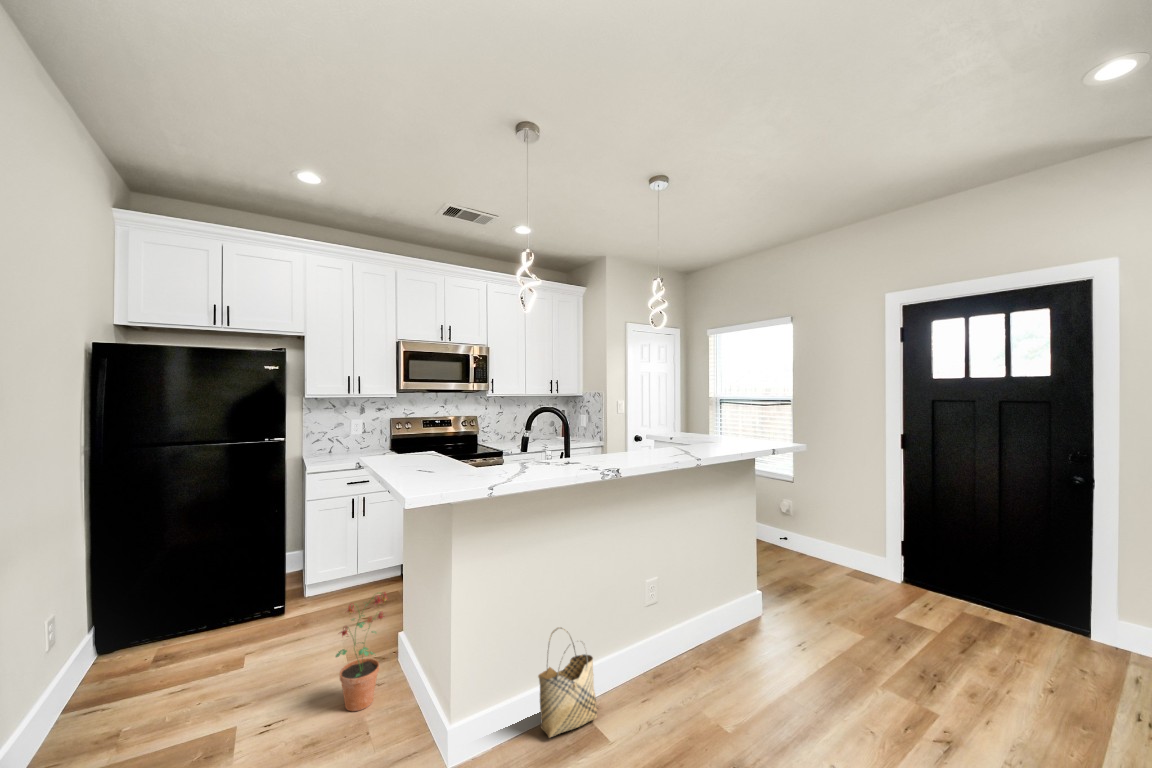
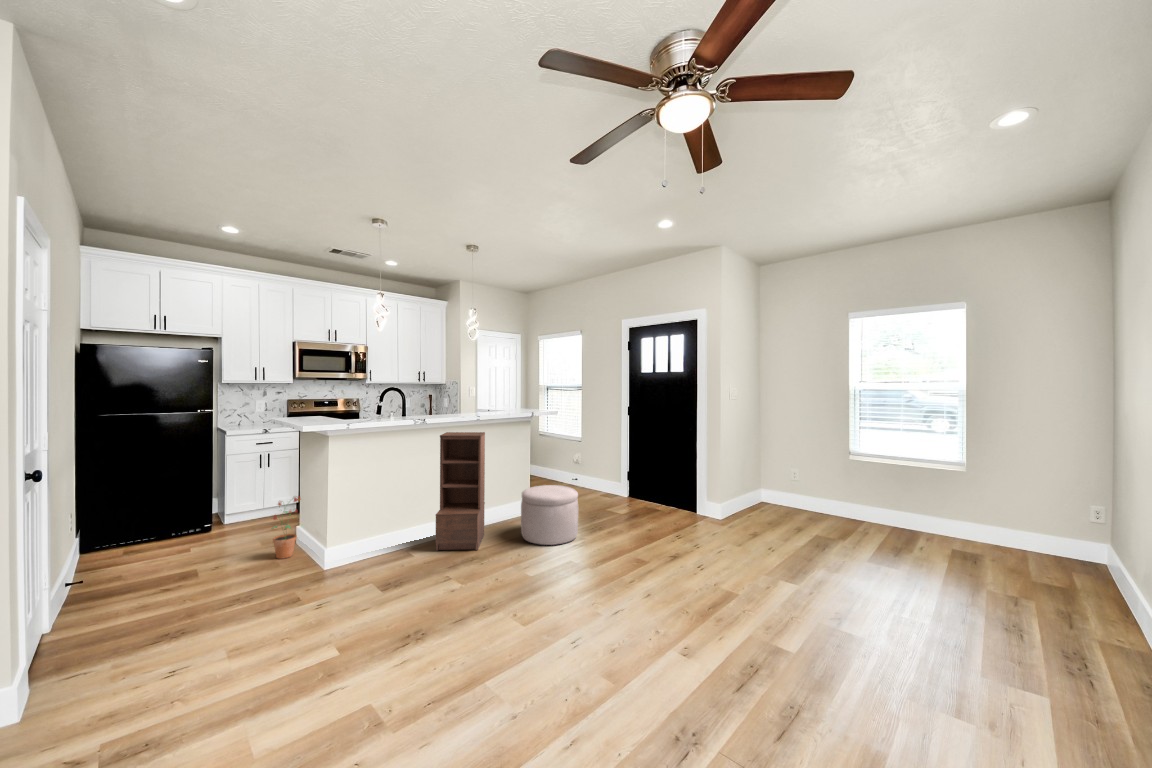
bookshelf: none [623,479,710,730] -> present [436,432,485,551]
ottoman: none [773,582,907,731] -> present [521,485,578,545]
woven basket: present [538,628,597,738] -> none [389,508,422,557]

